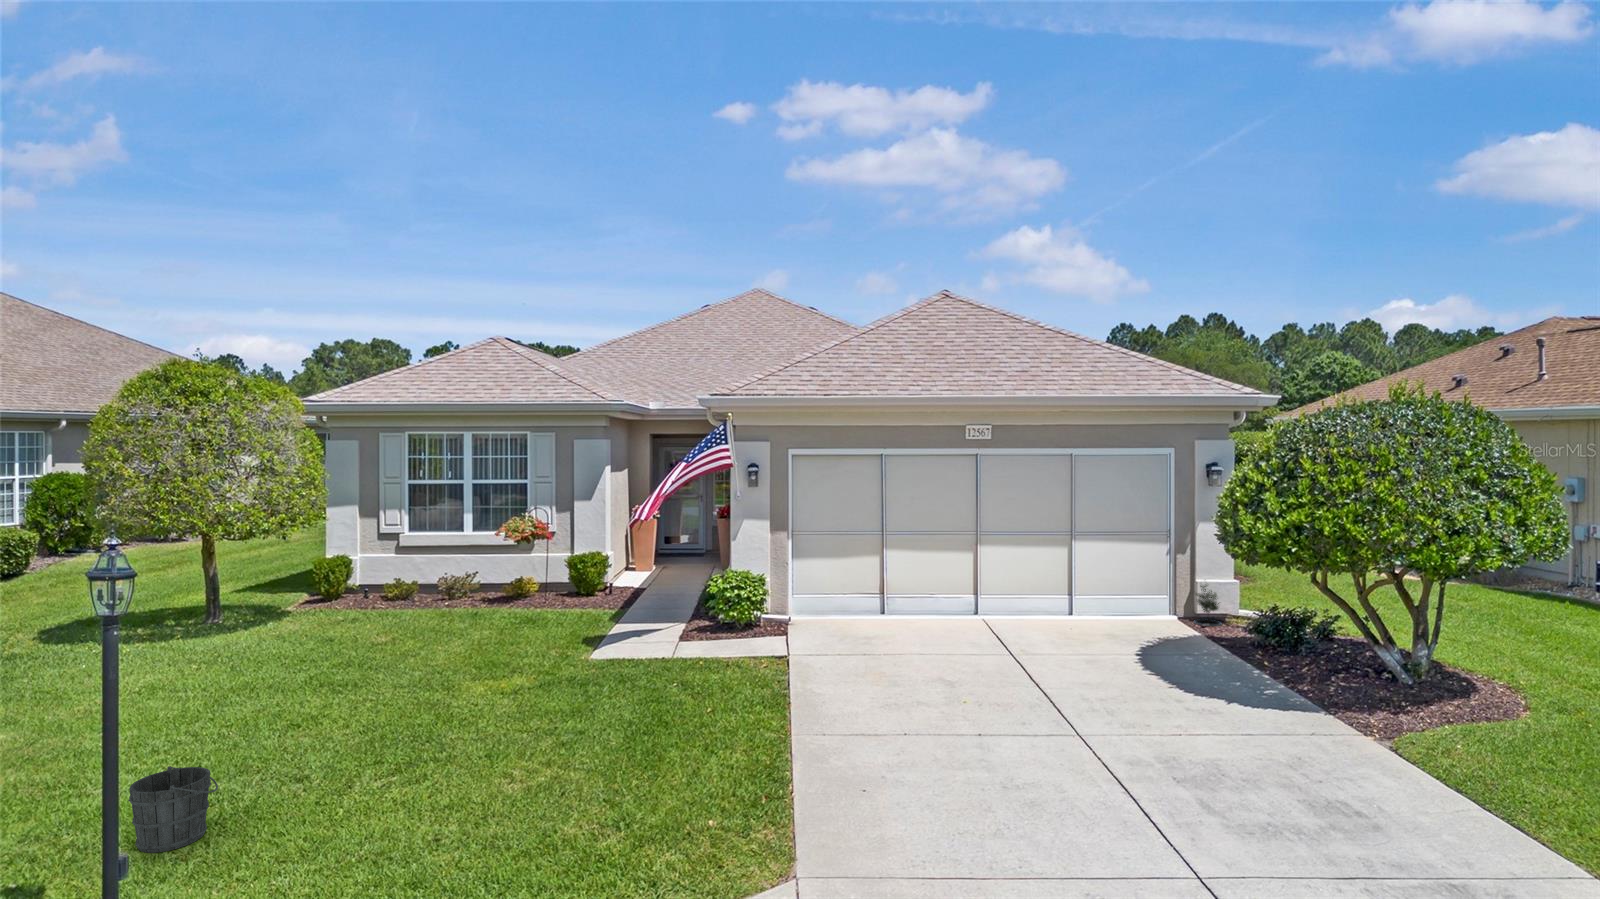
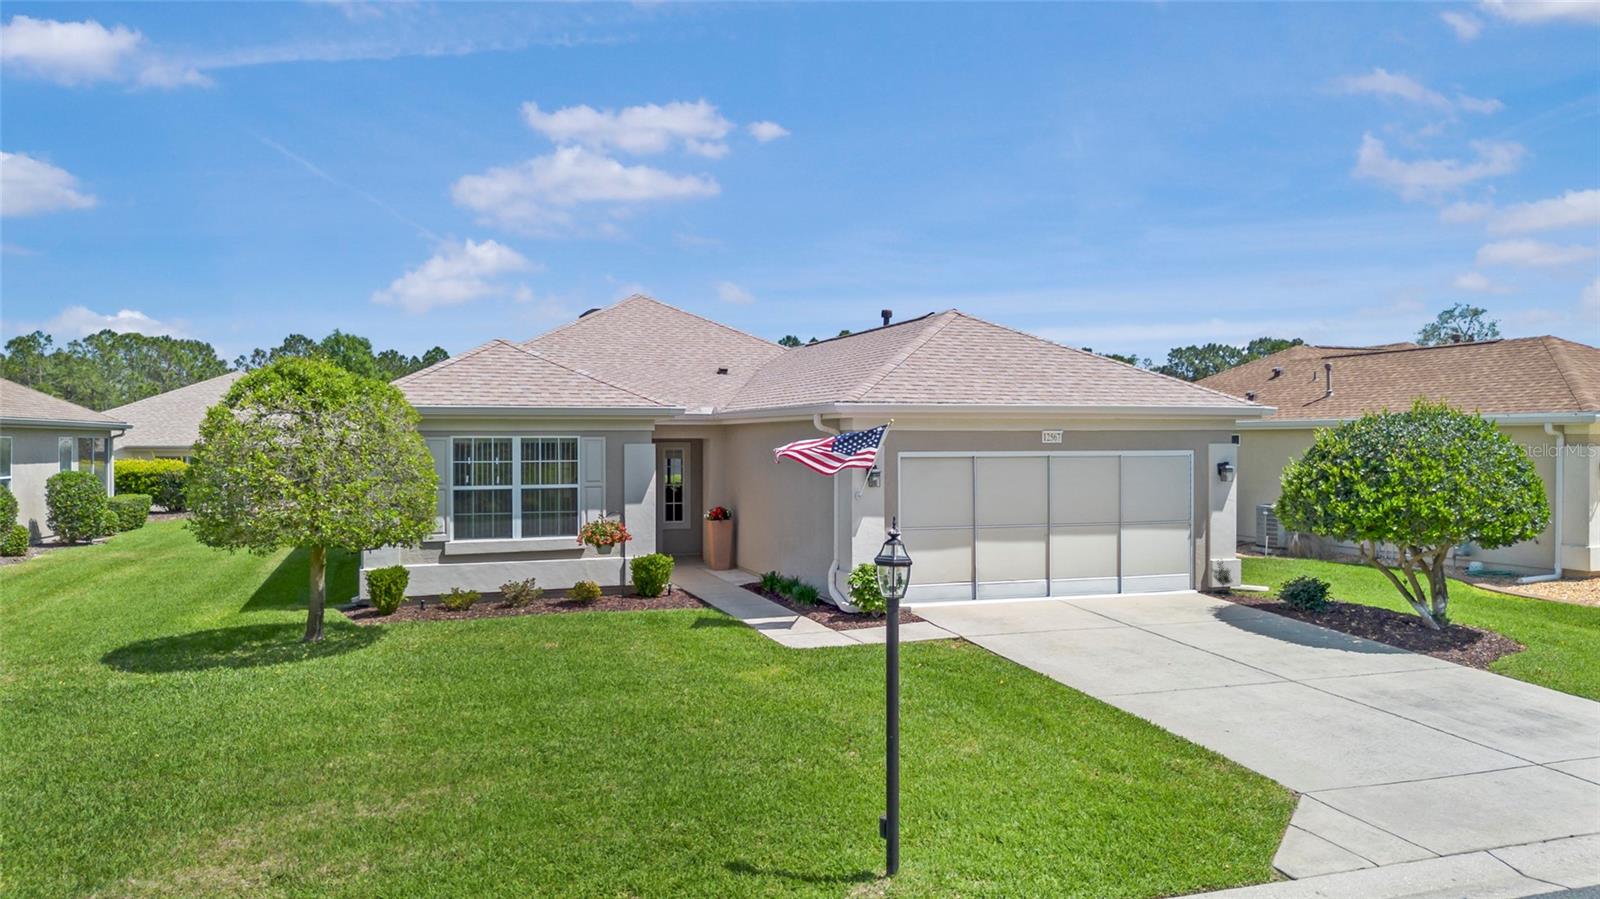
bucket: present [128,766,218,853] -> none [692,744,753,811]

